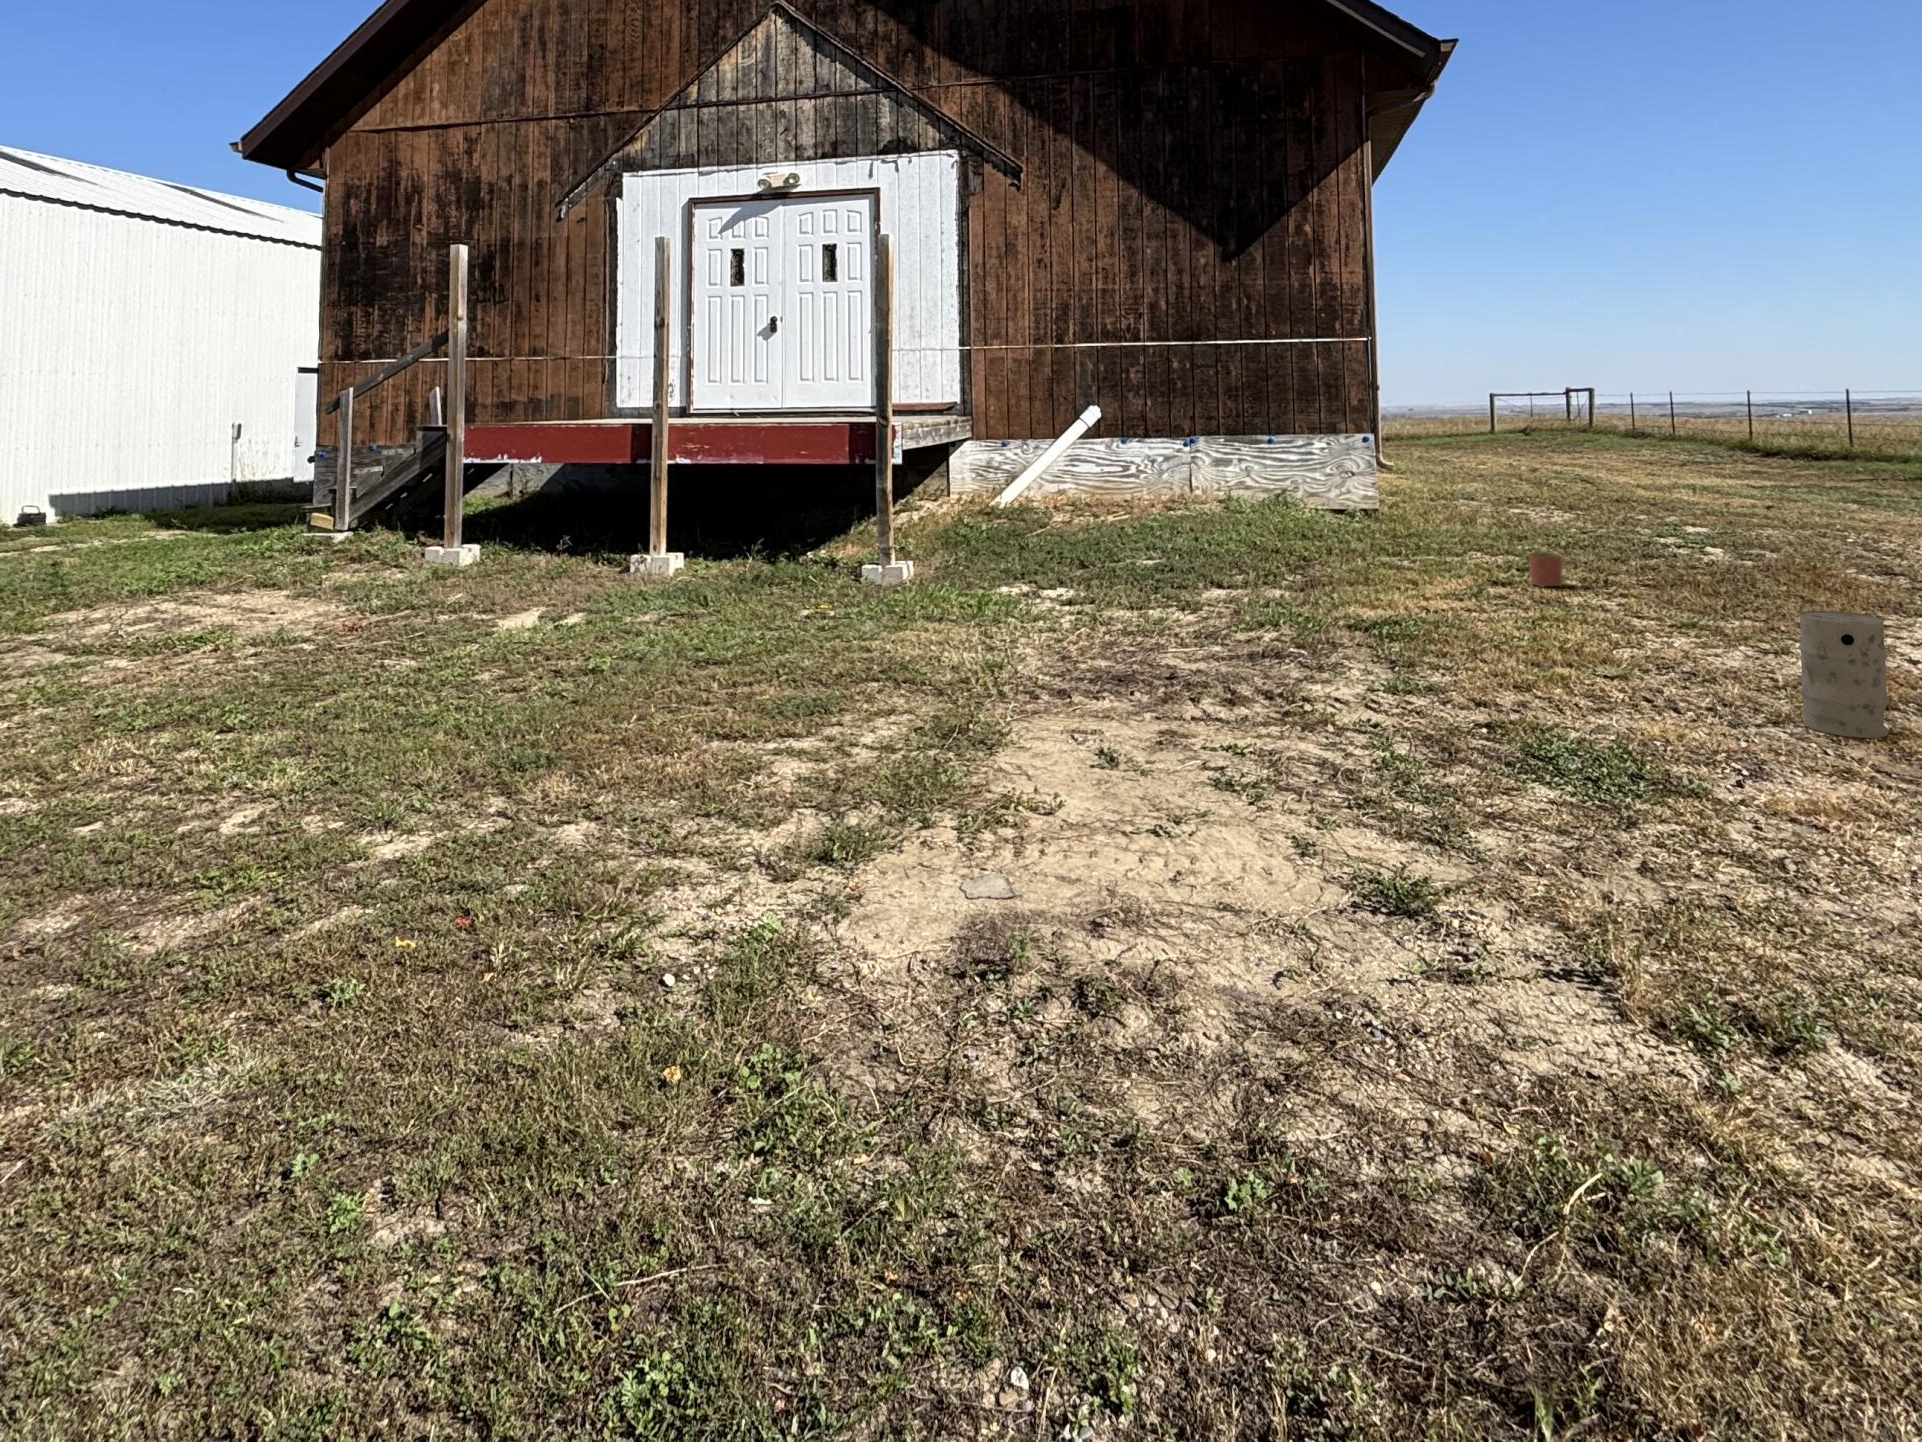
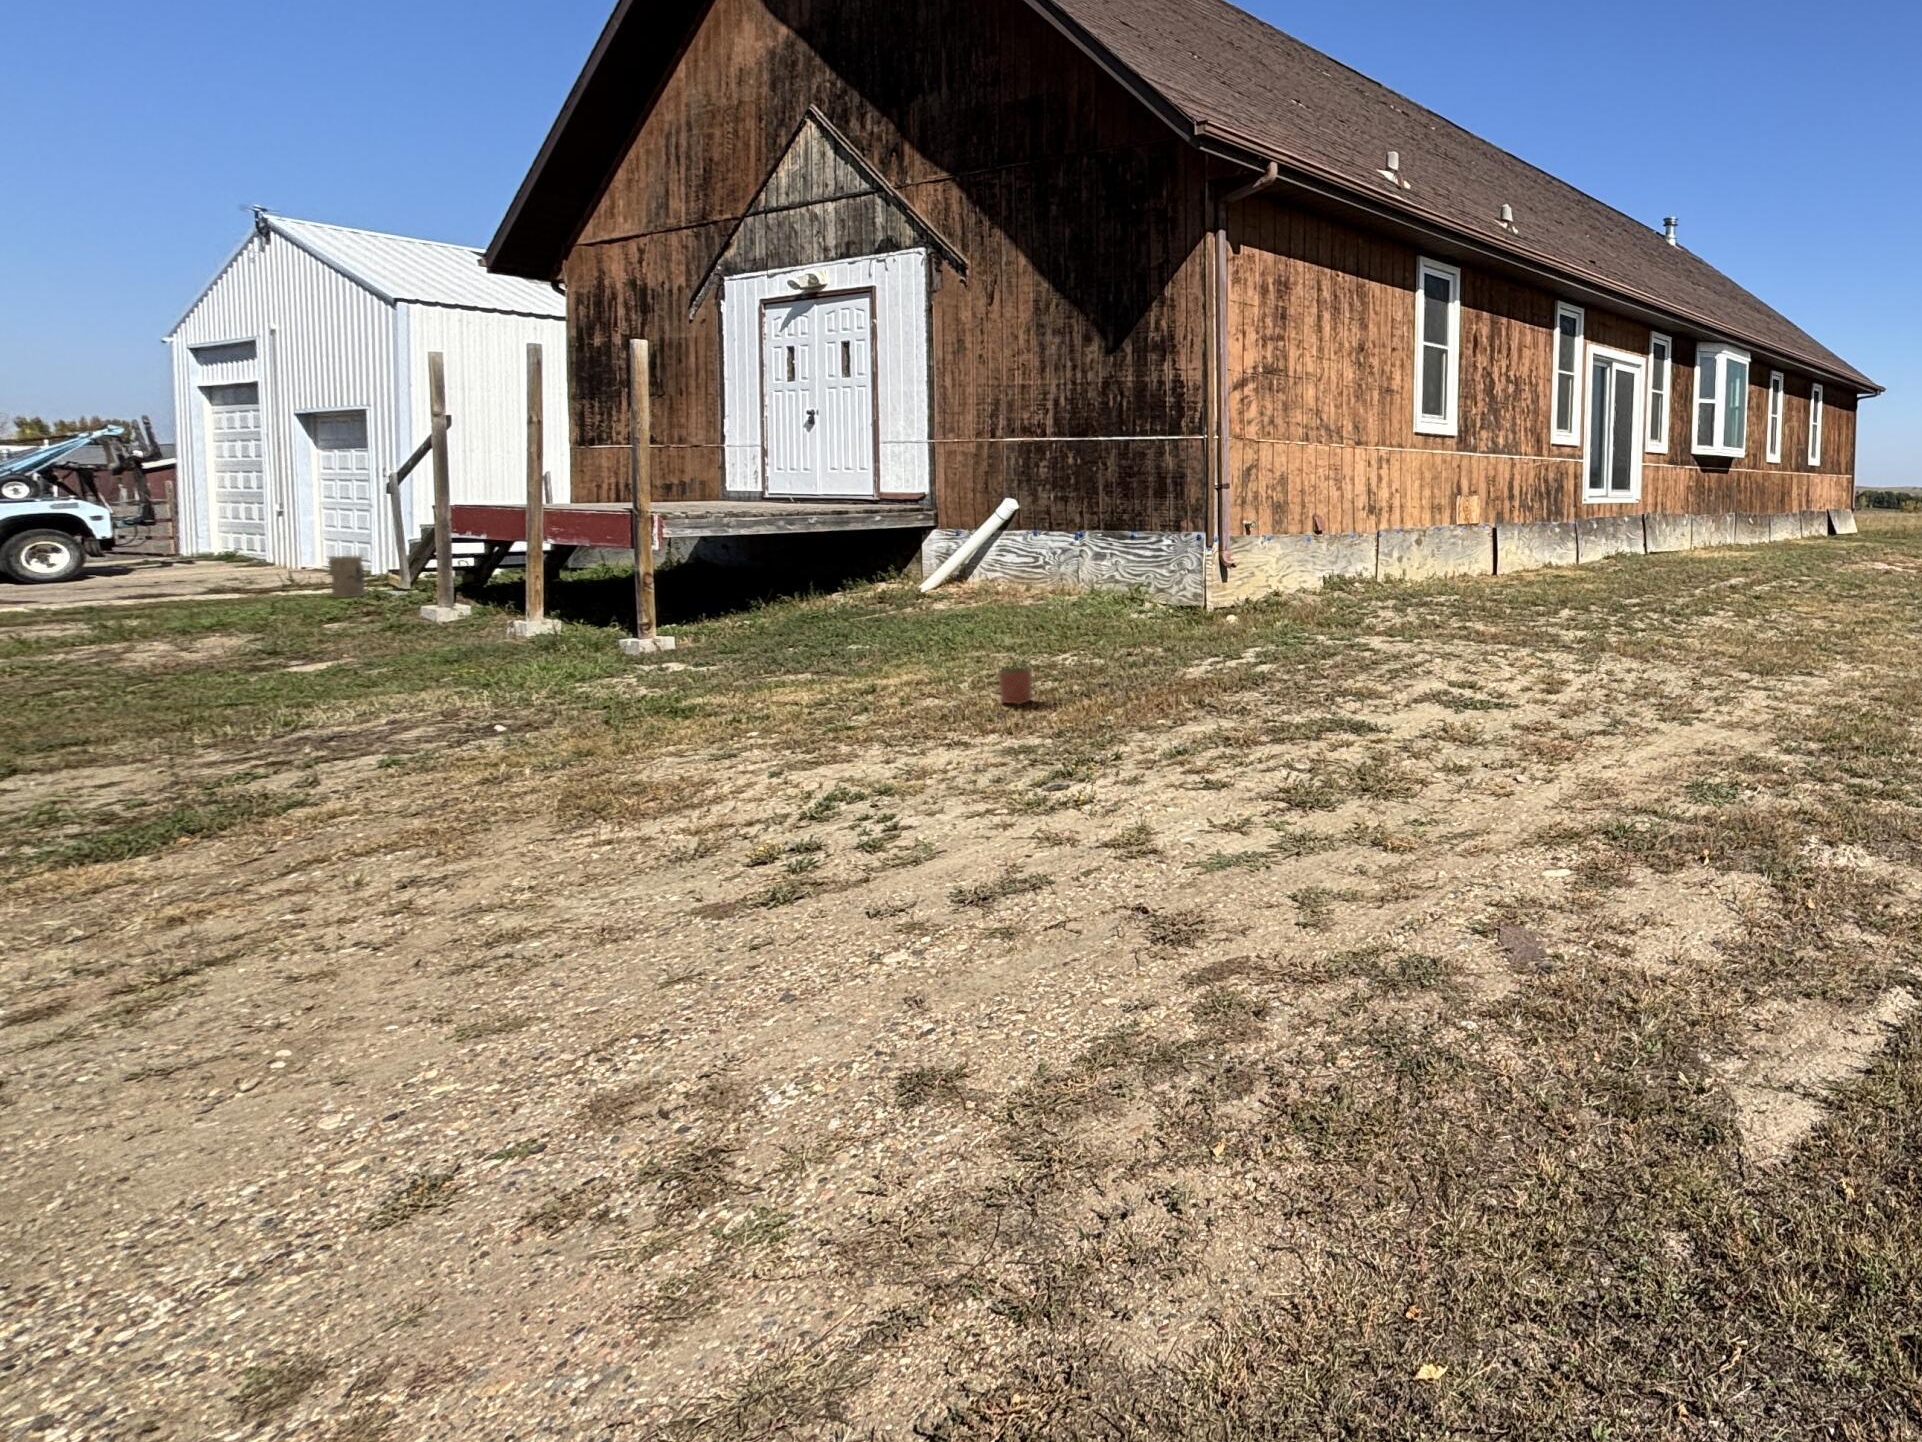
trash can: present [1799,611,1890,738] -> present [328,556,365,598]

